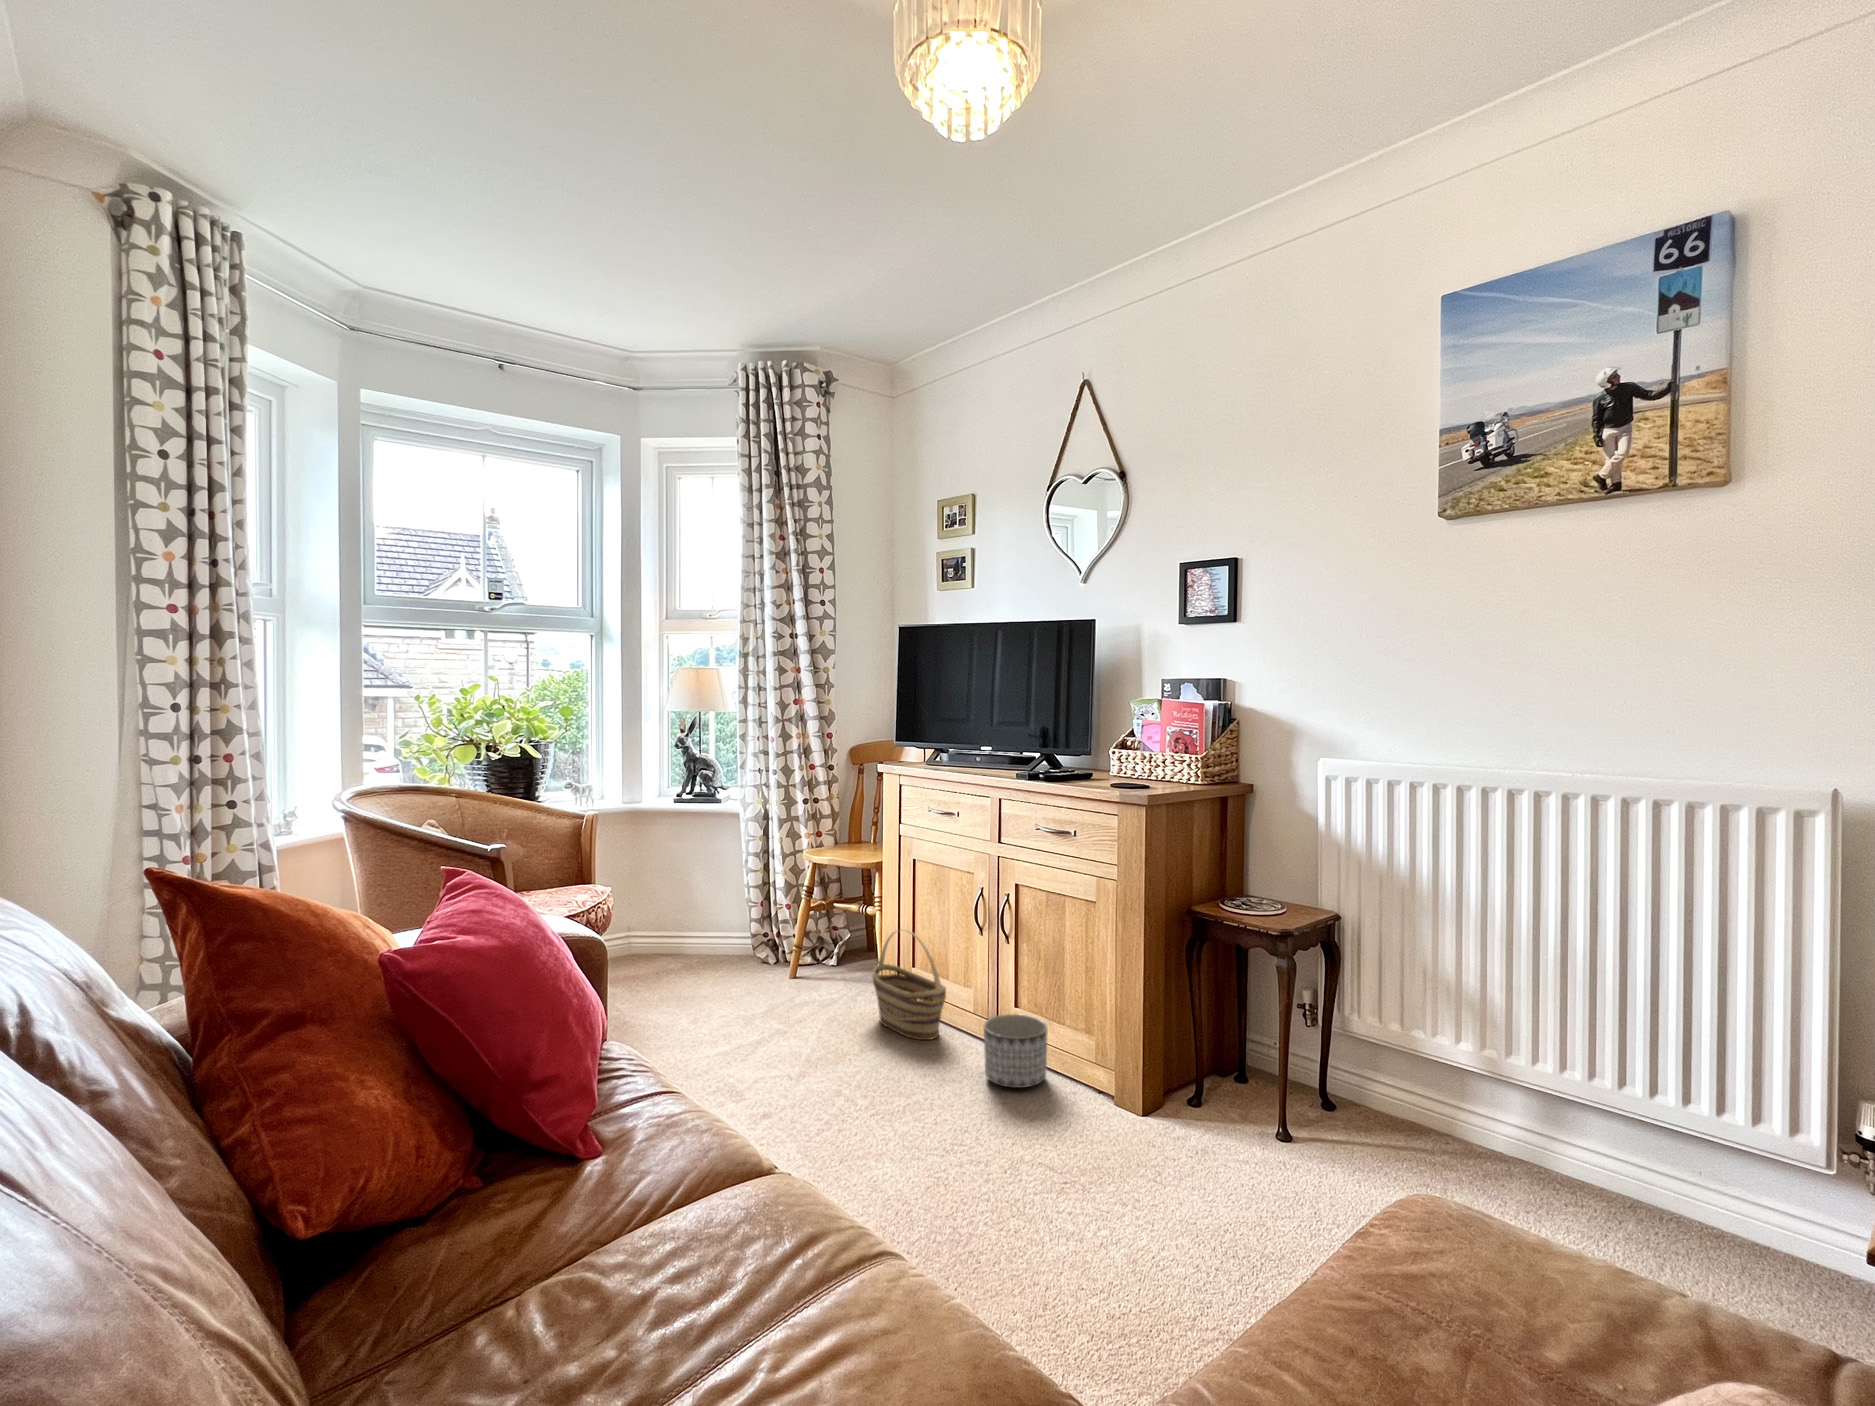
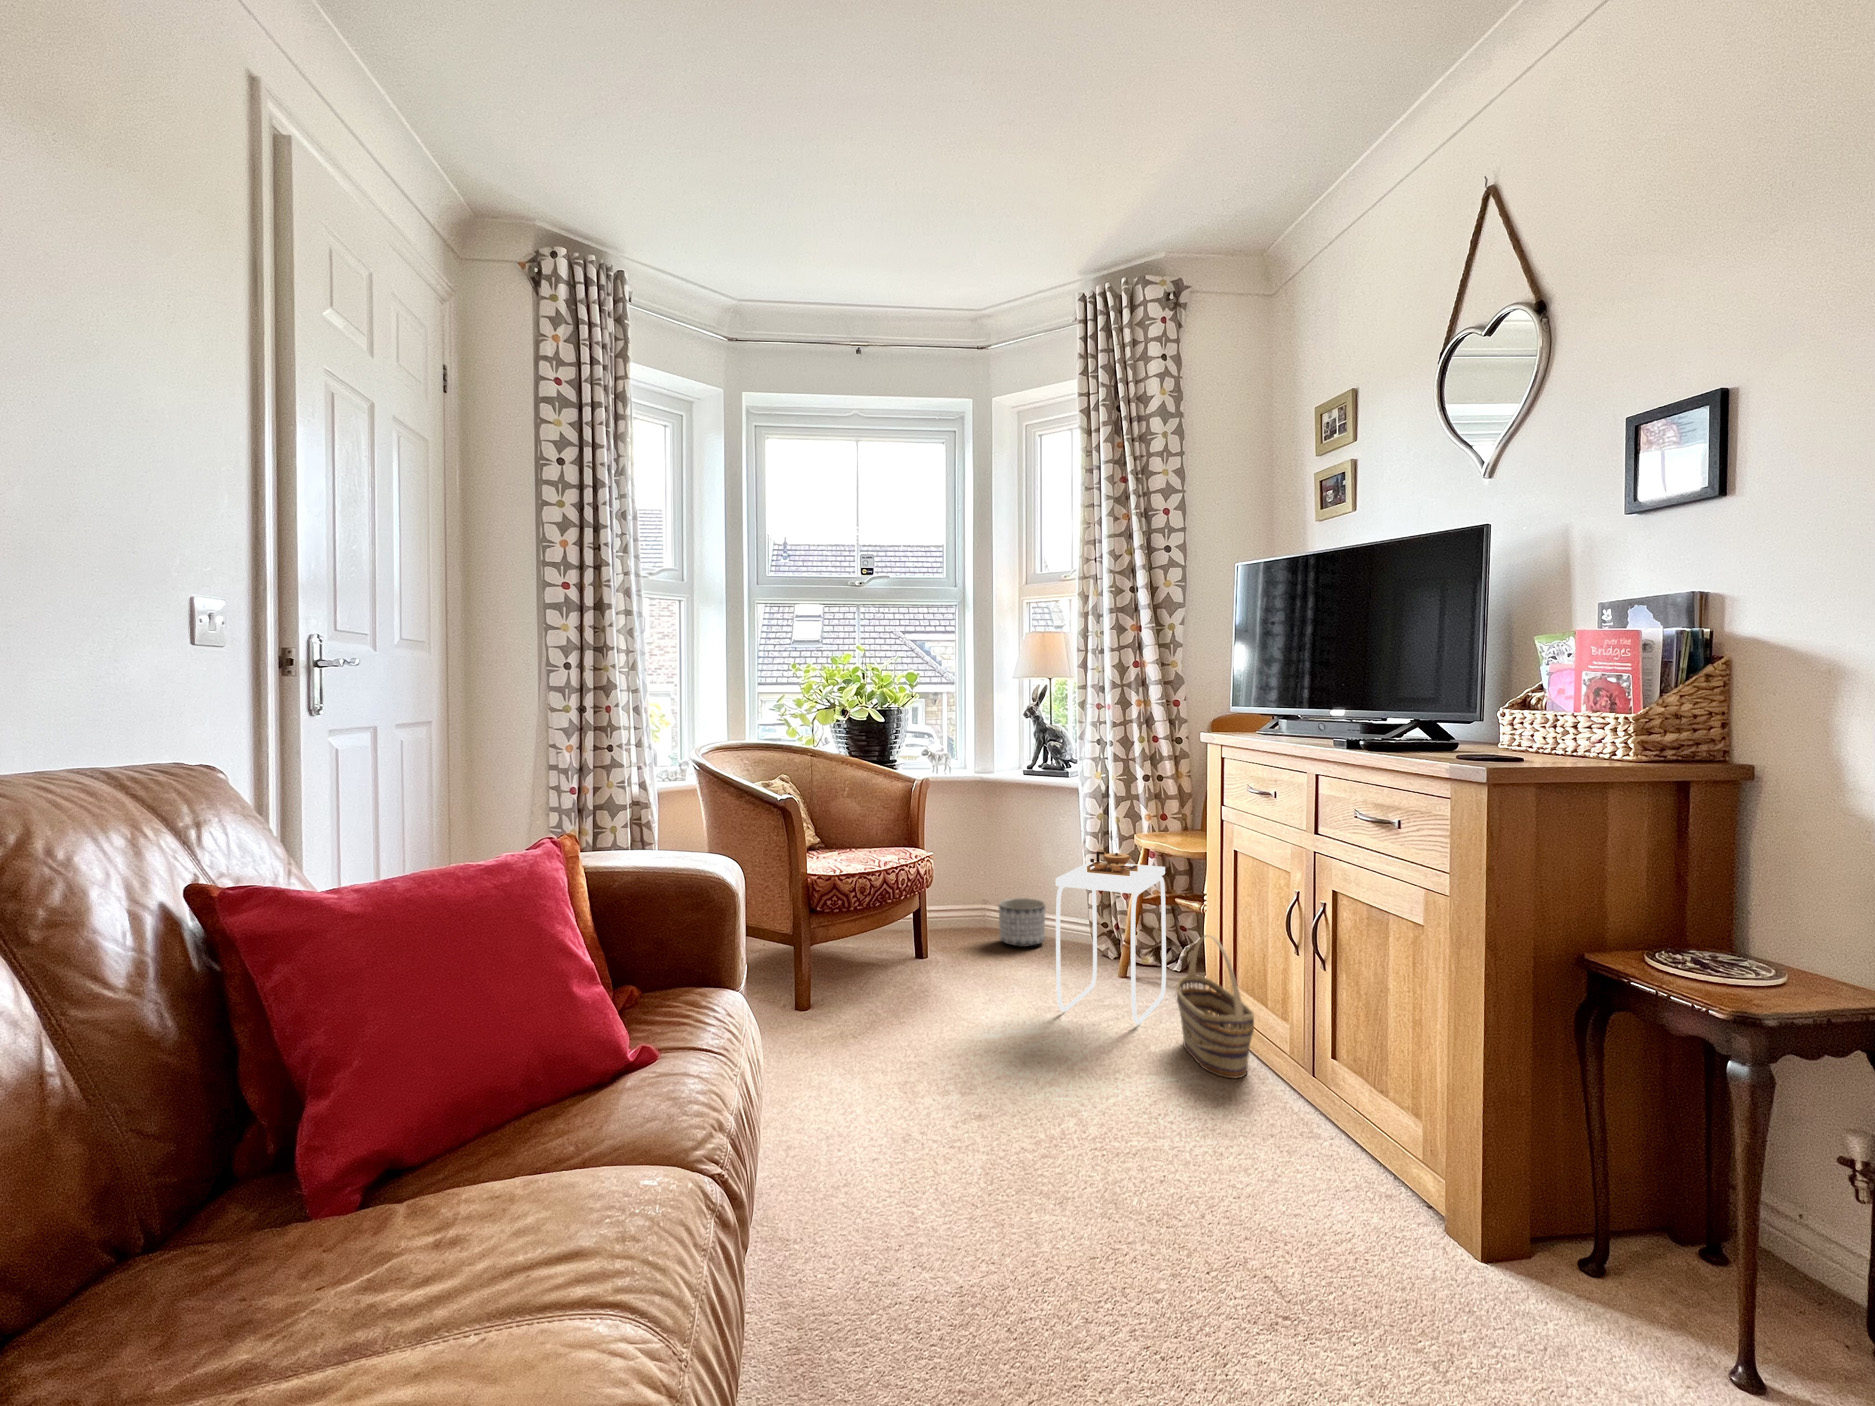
side table: none [764,870,840,1015] -> present [1056,851,1166,1024]
planter: present [984,1014,1047,1088] -> present [999,898,1045,947]

